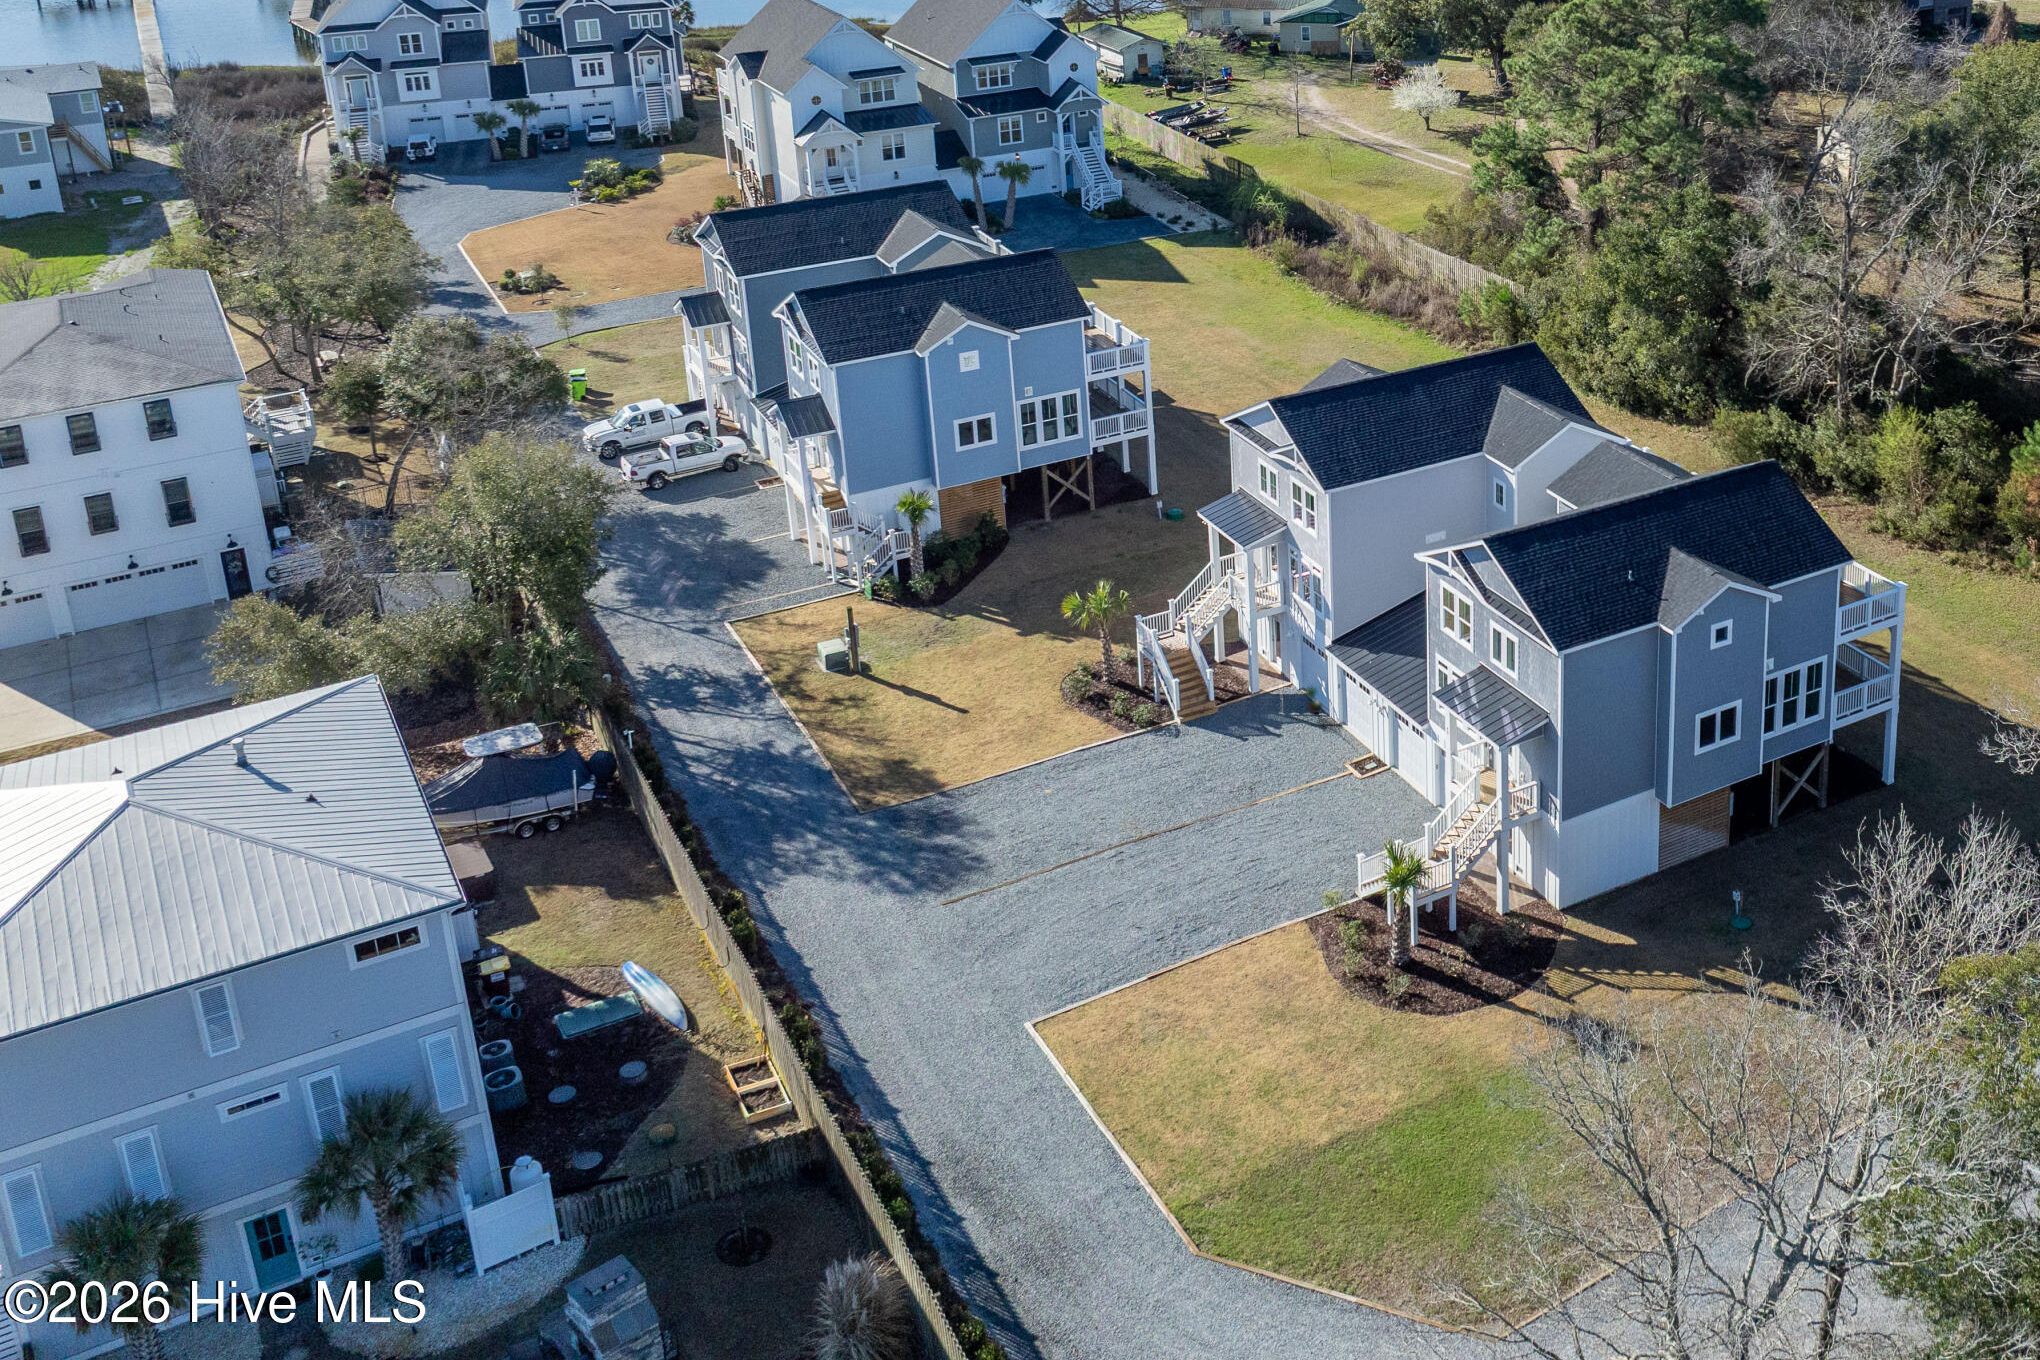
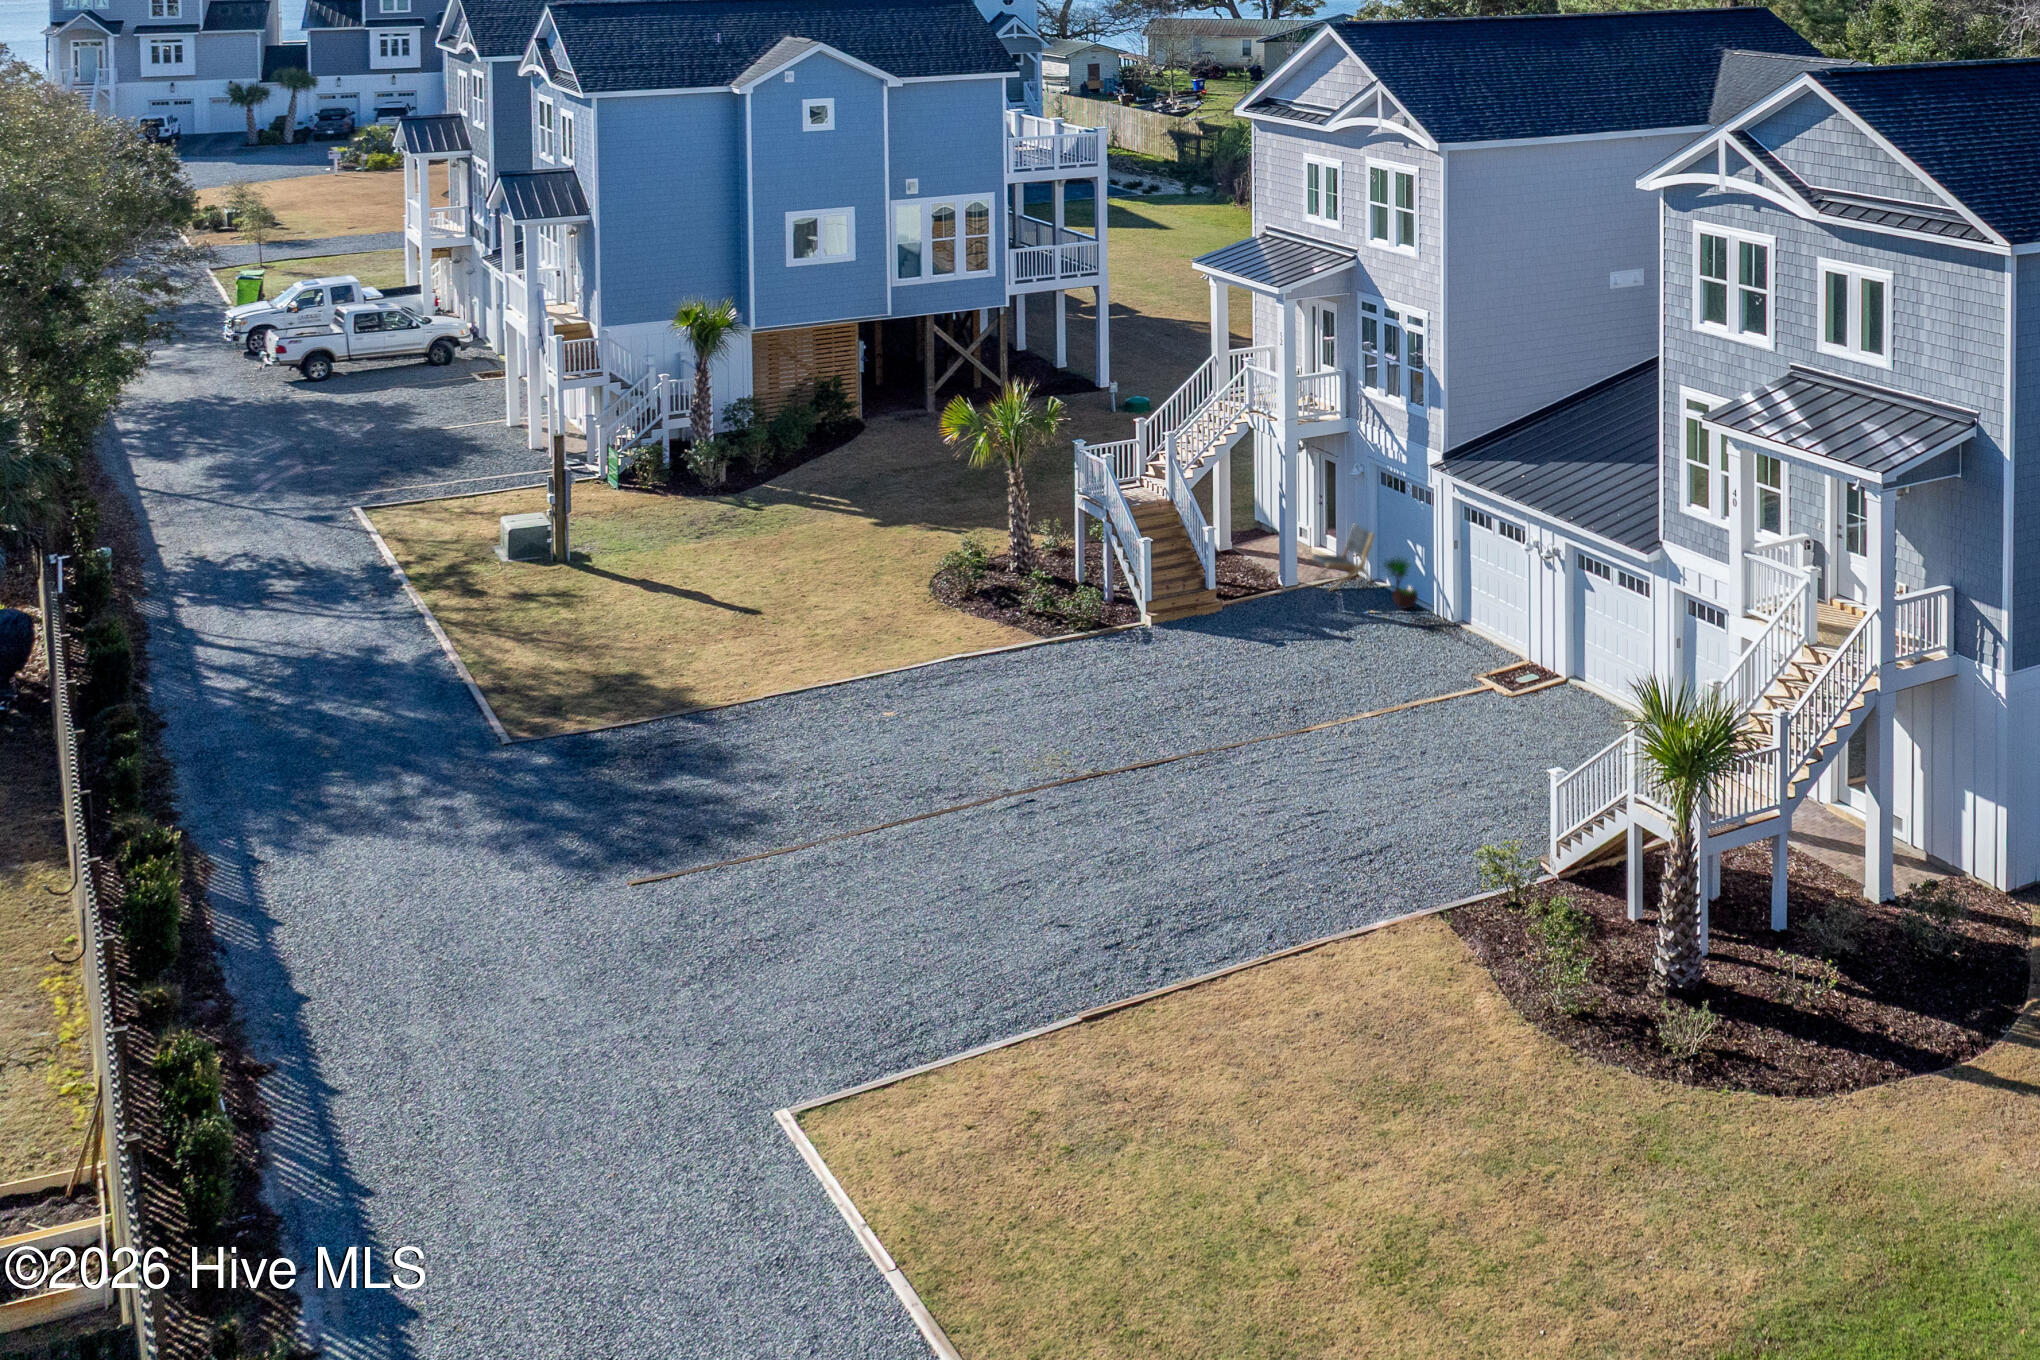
lounge chair: none [1266,656,1301,698] -> present [1311,524,1374,590]

